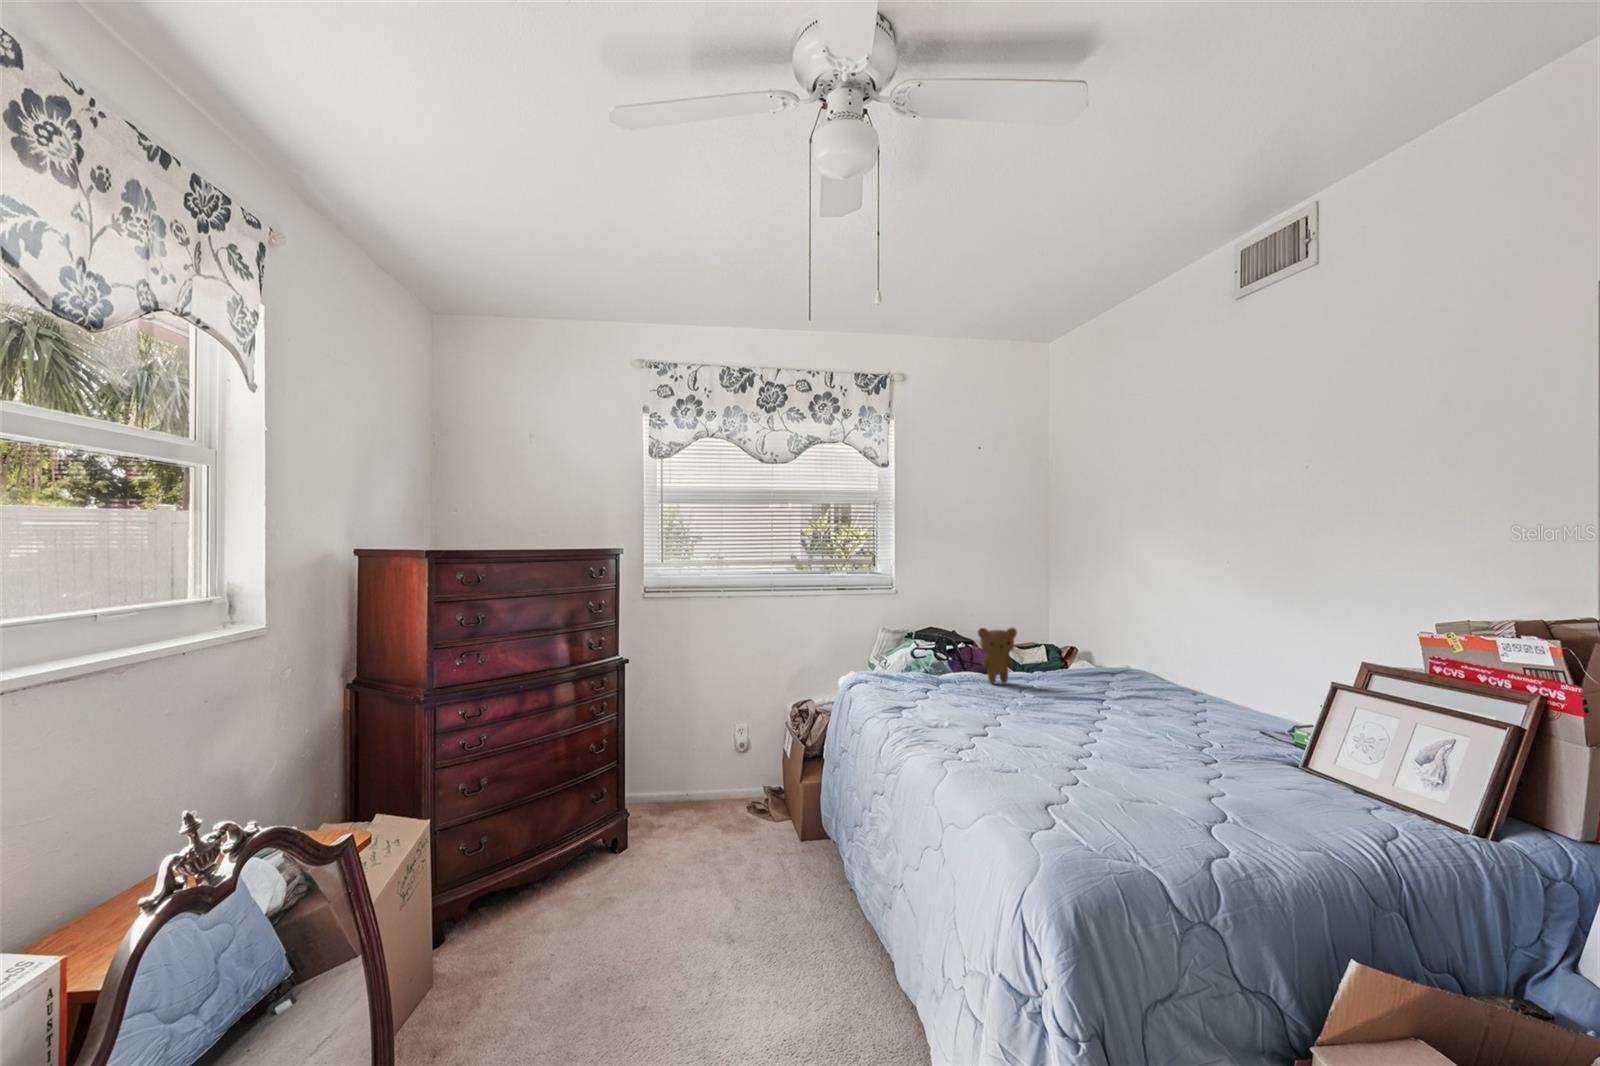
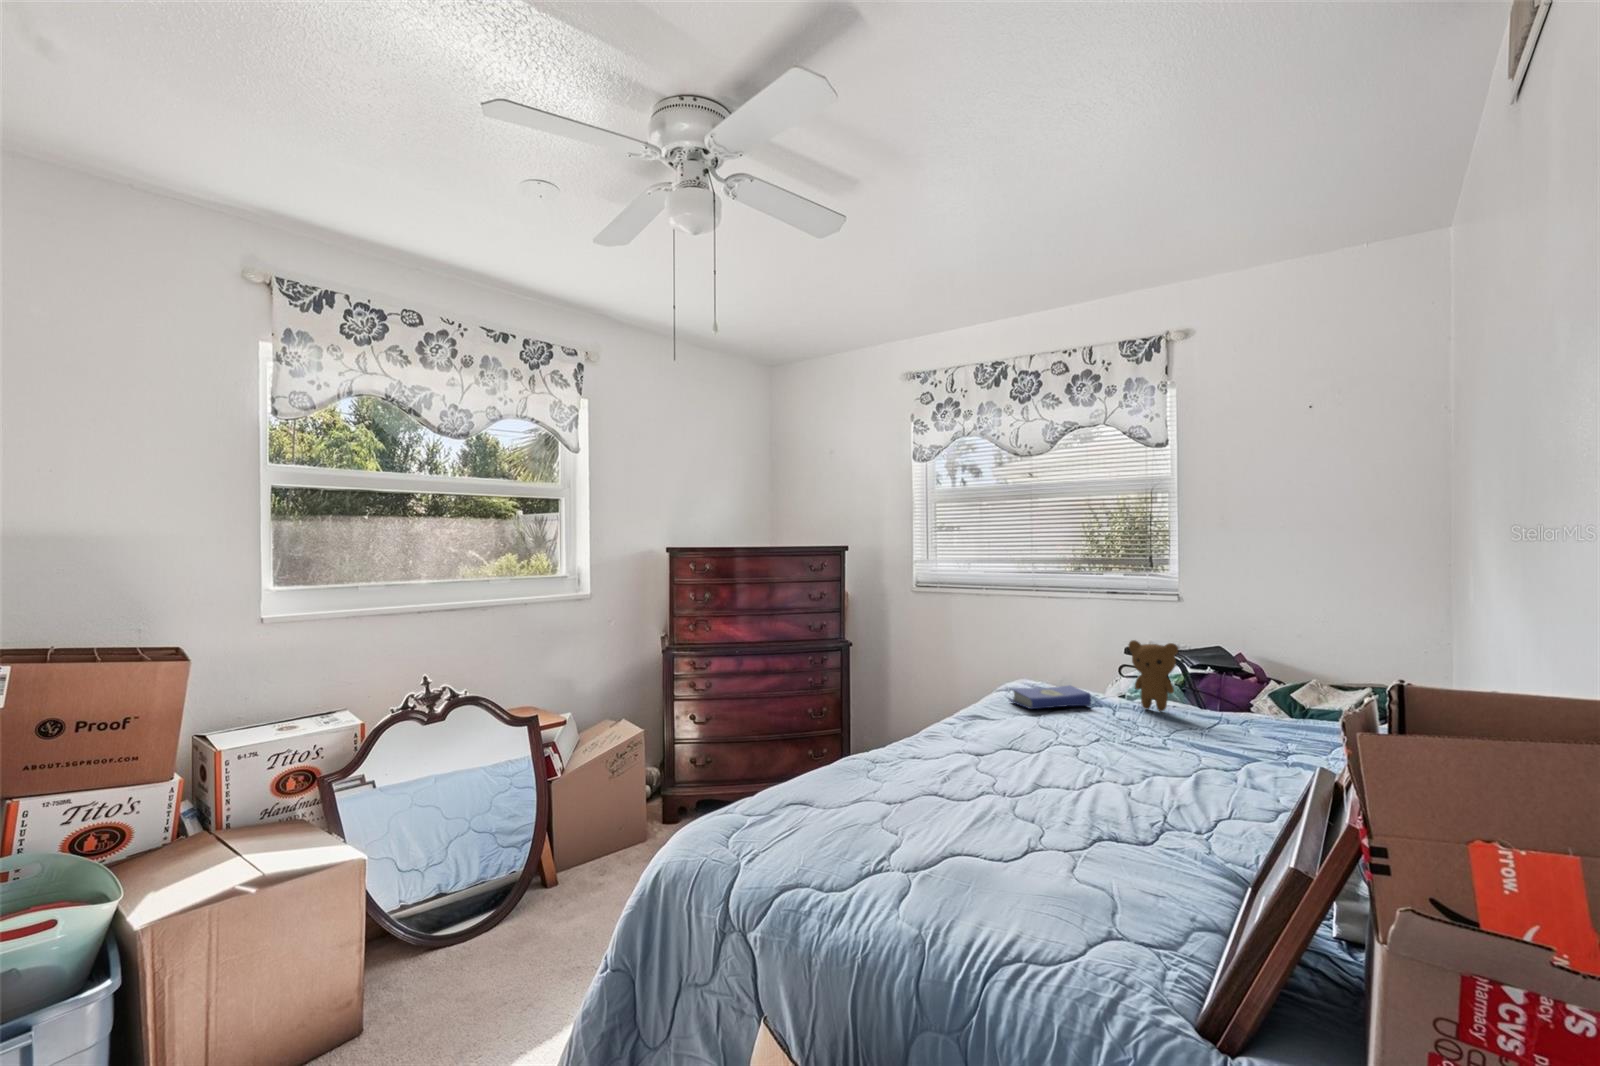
hardcover book: none [905,673,964,698] -> present [1009,685,1091,709]

